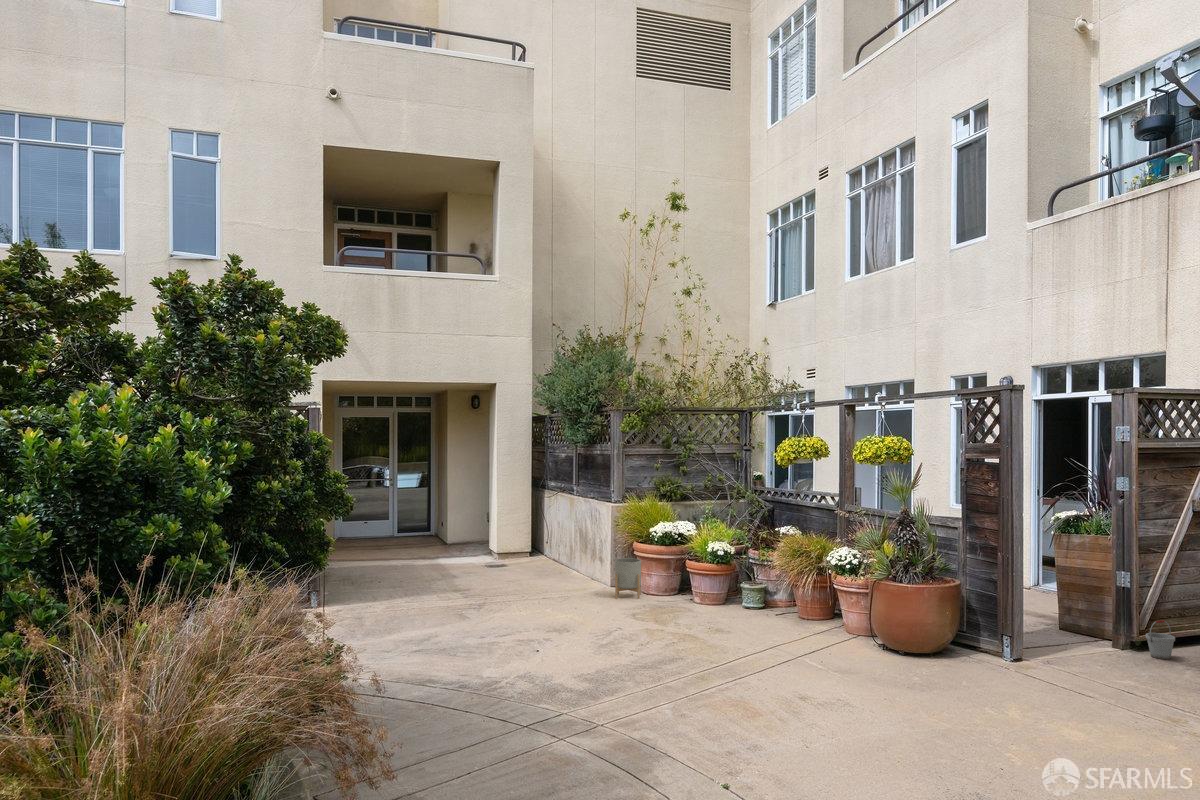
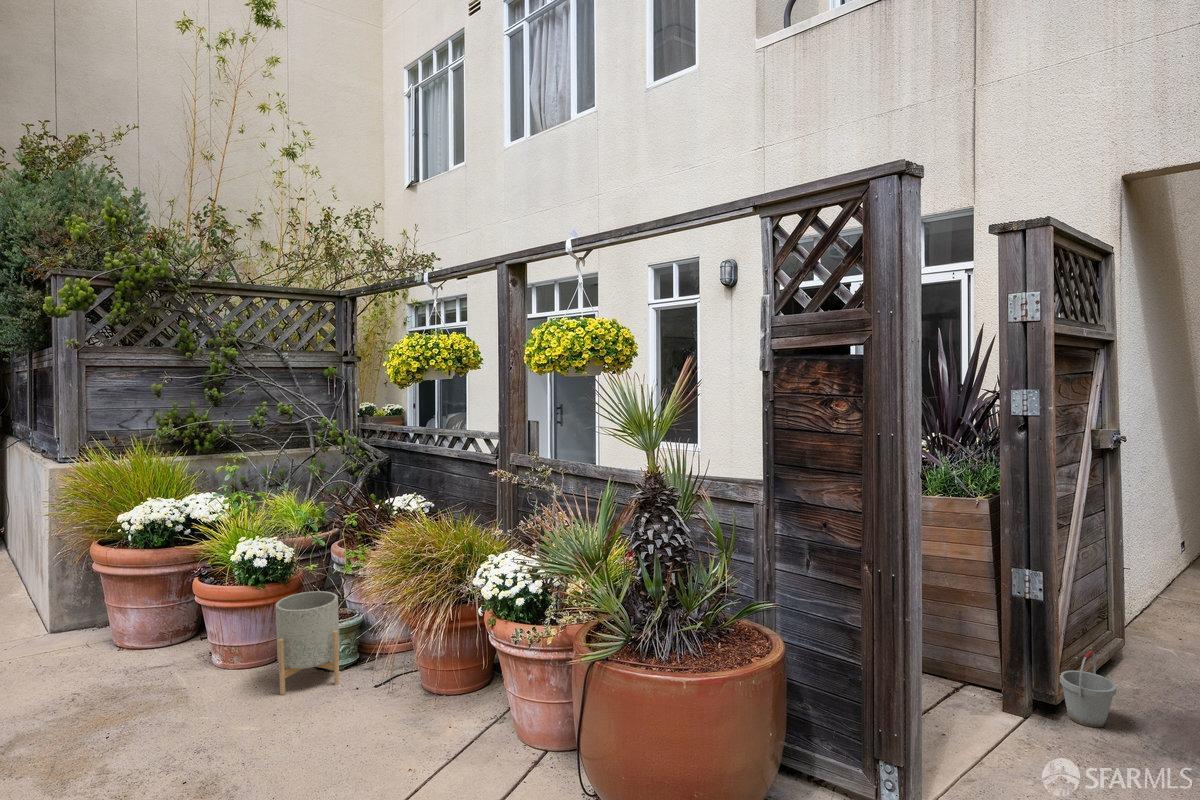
planter: present [615,558,641,599] -> present [275,591,340,695]

